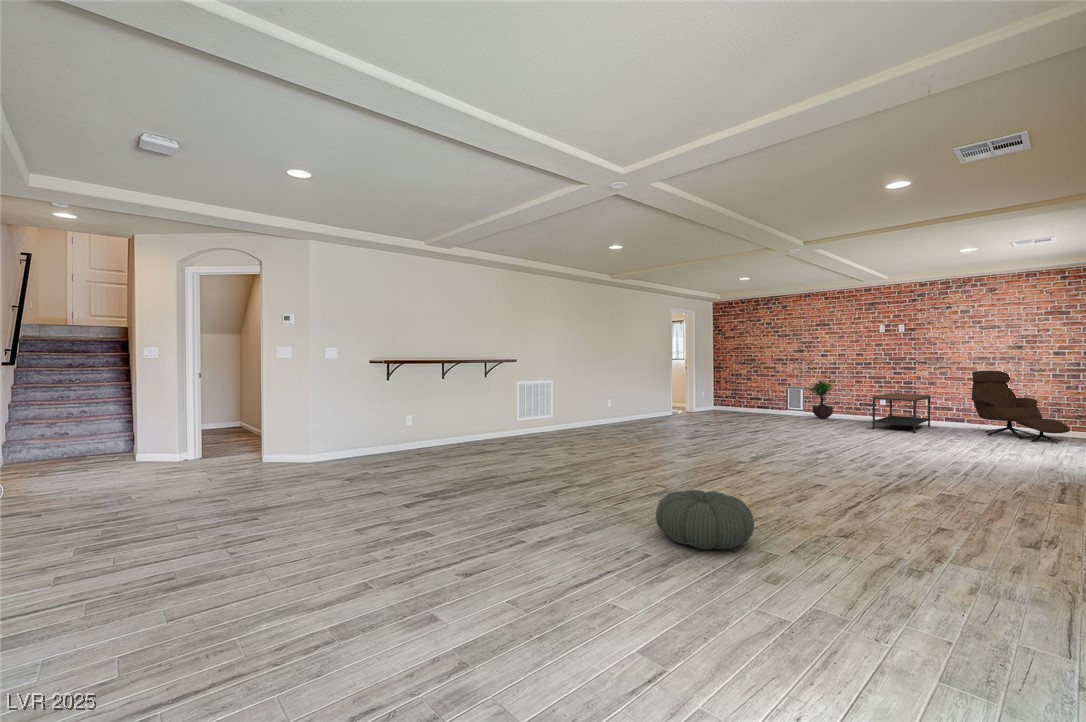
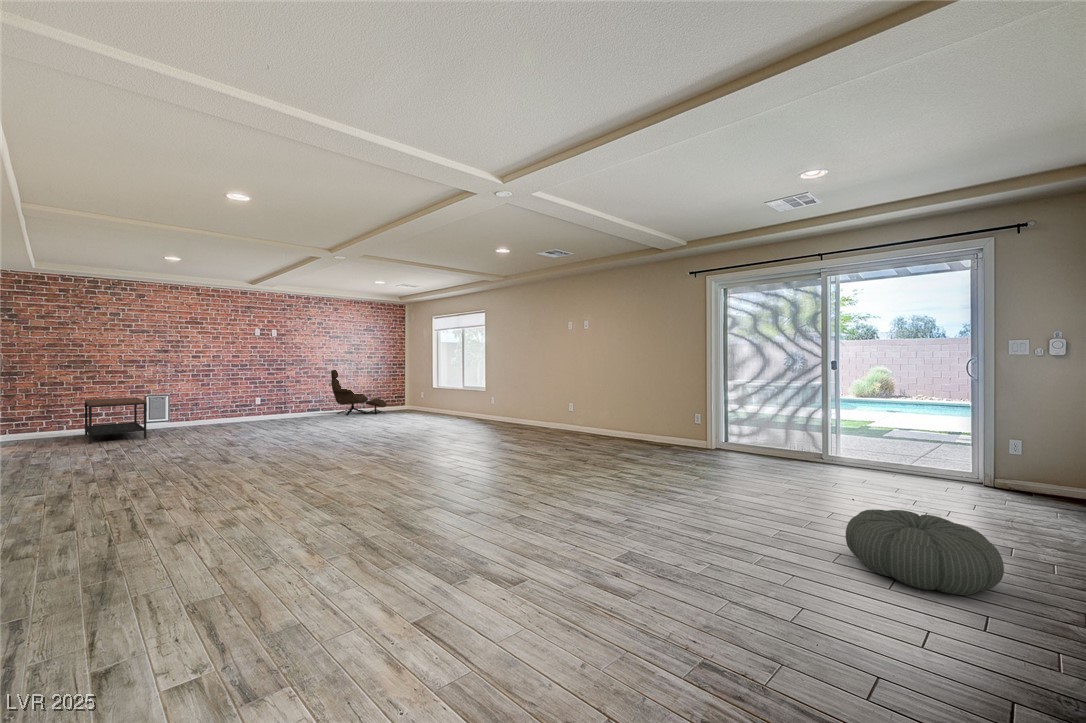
potted tree: present [809,381,833,418] -> none [187,380,220,426]
coffee table: present [872,393,930,433] -> present [85,397,147,444]
pouf: present [656,490,754,549] -> present [846,509,1004,595]

